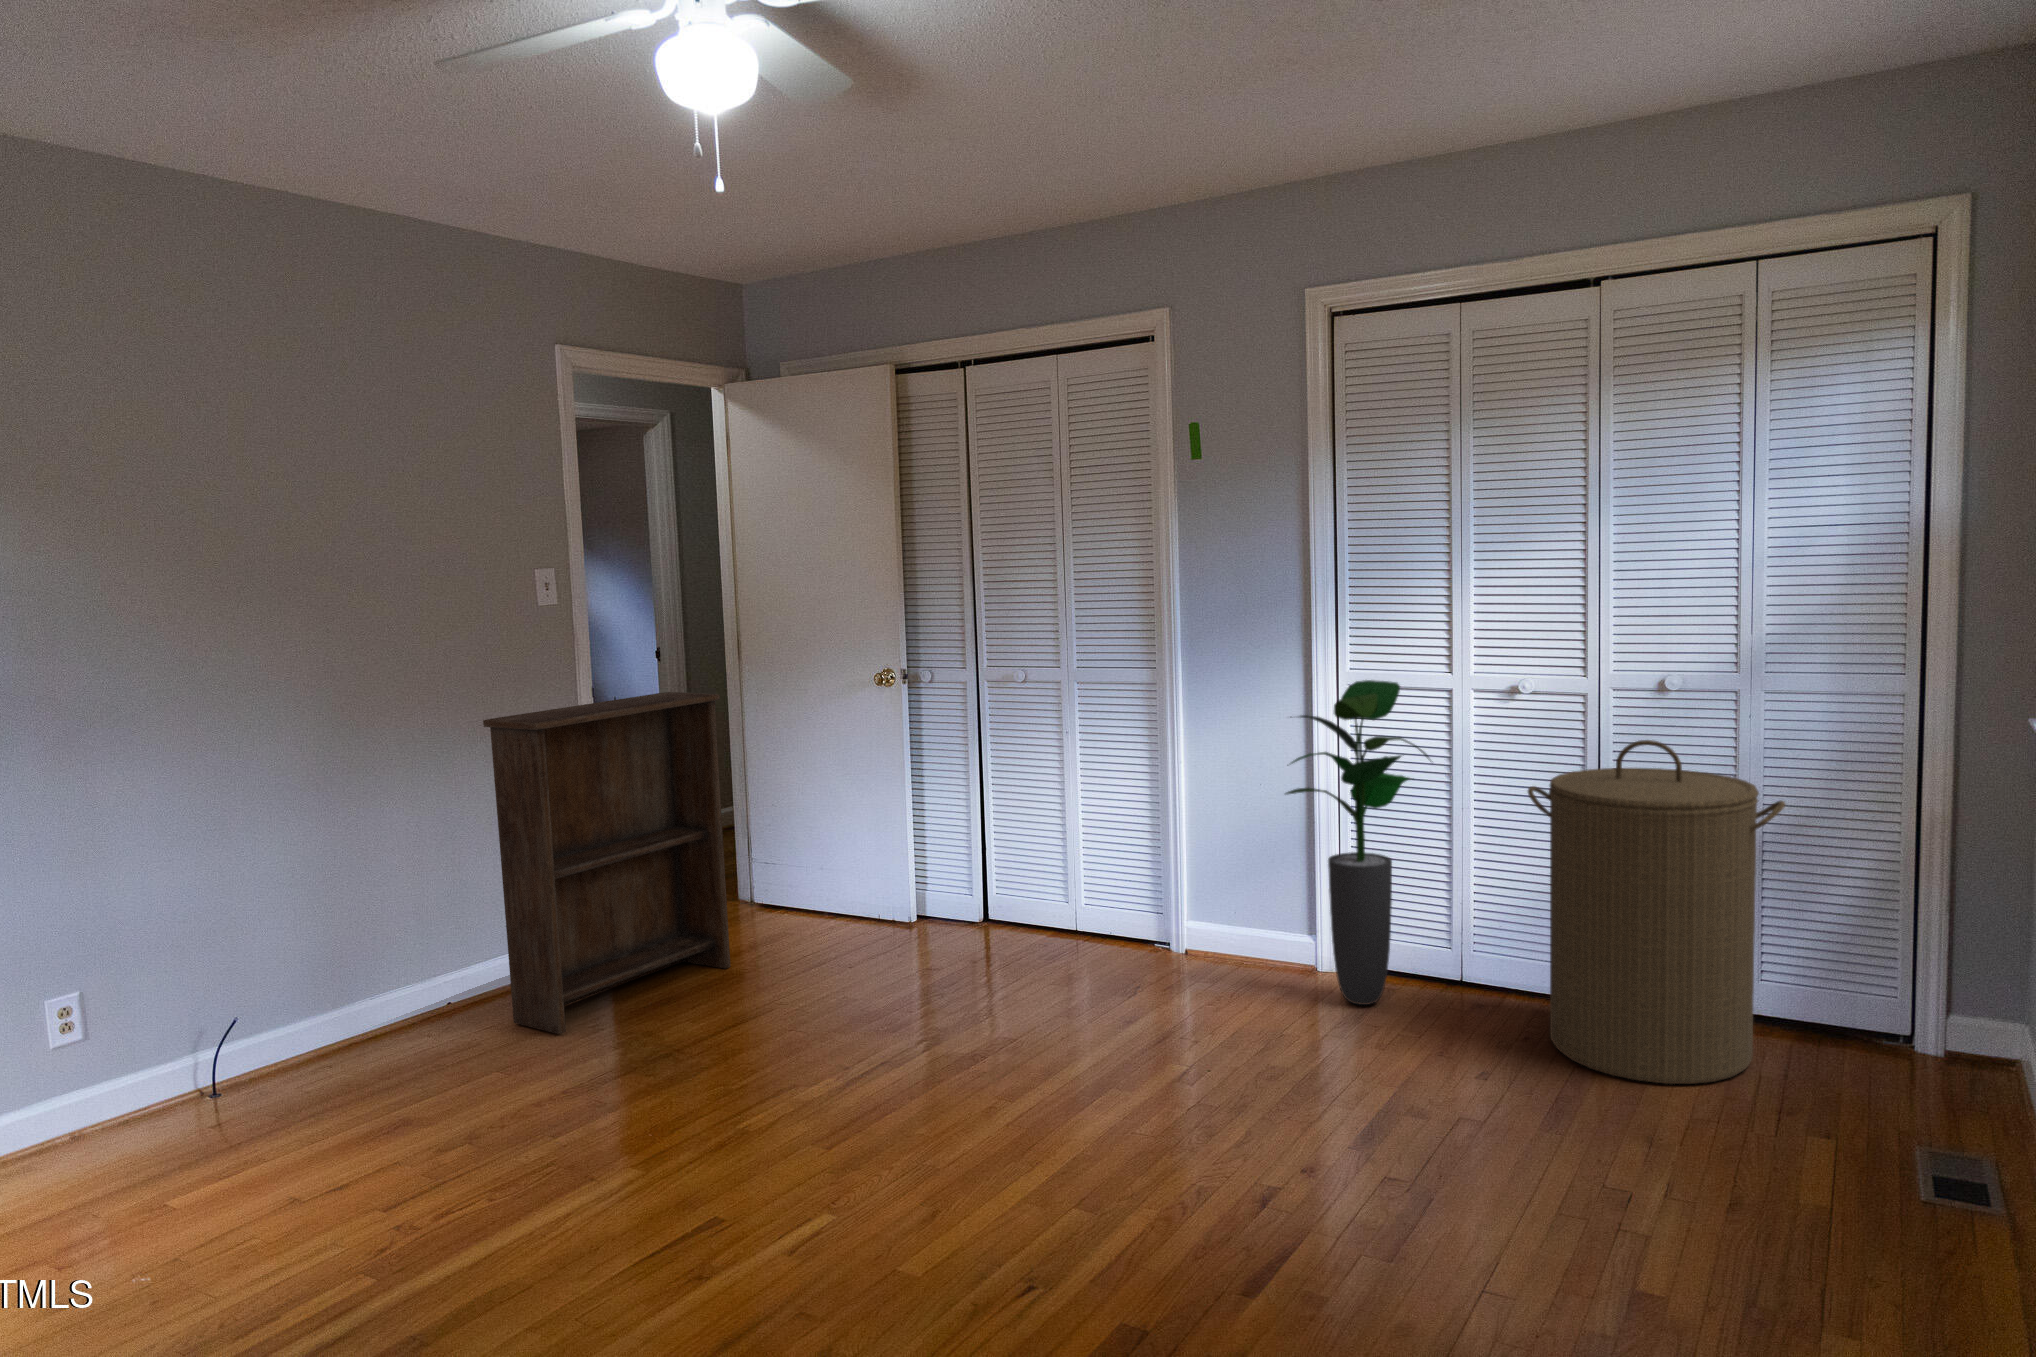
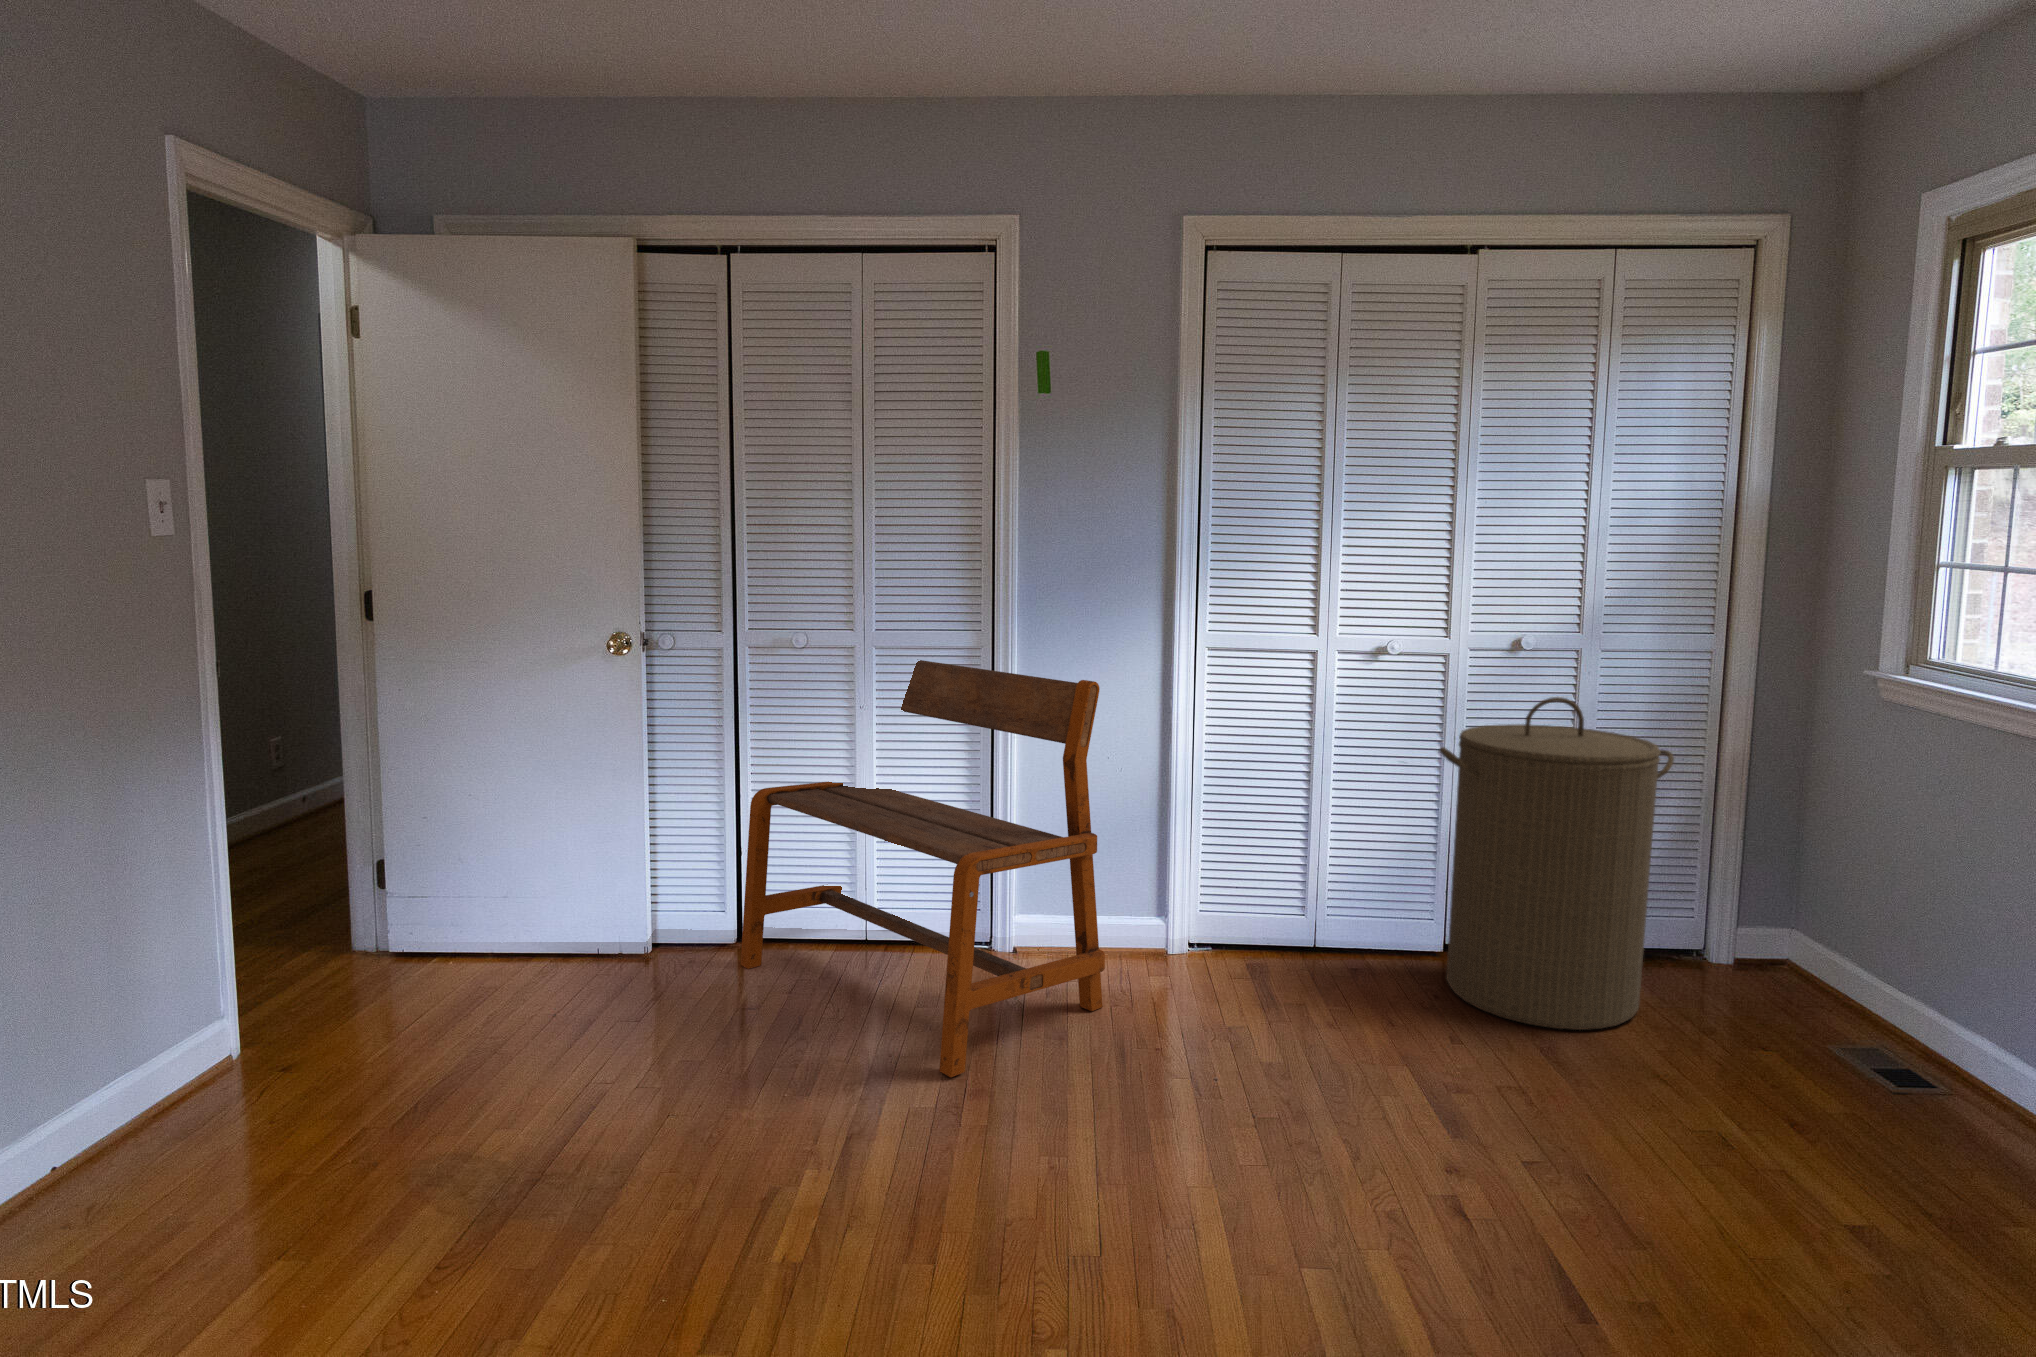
potted plant: present [1285,680,1429,1005] -> none [1183,643,1334,988]
bench: none [967,685,1204,1025] -> present [741,660,1105,1077]
bookshelf: present [483,692,730,1034] -> none [61,667,445,1235]

